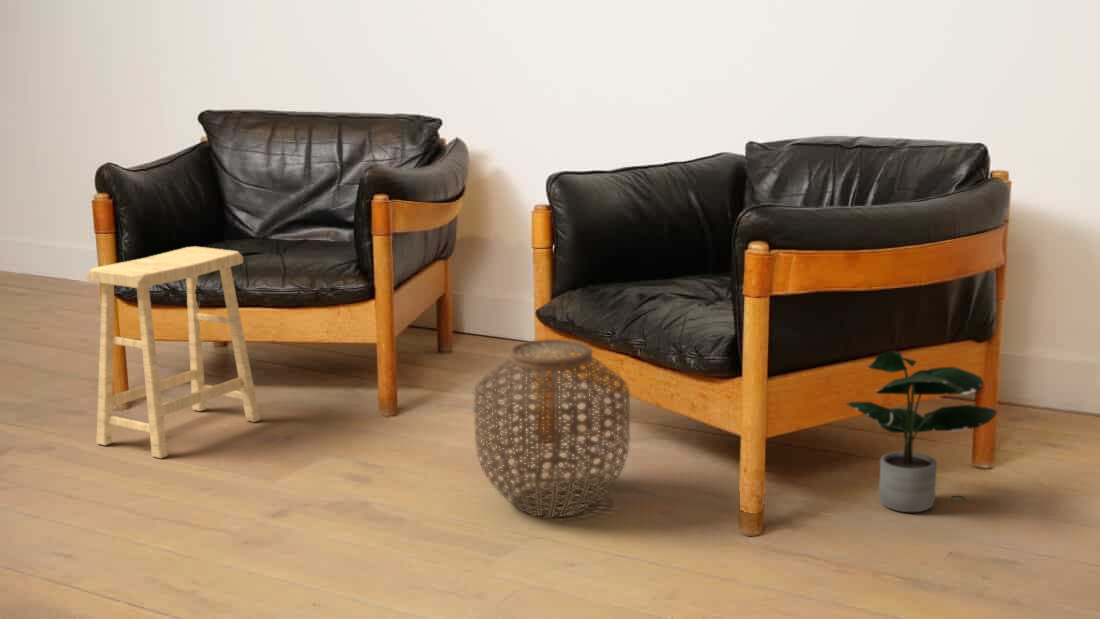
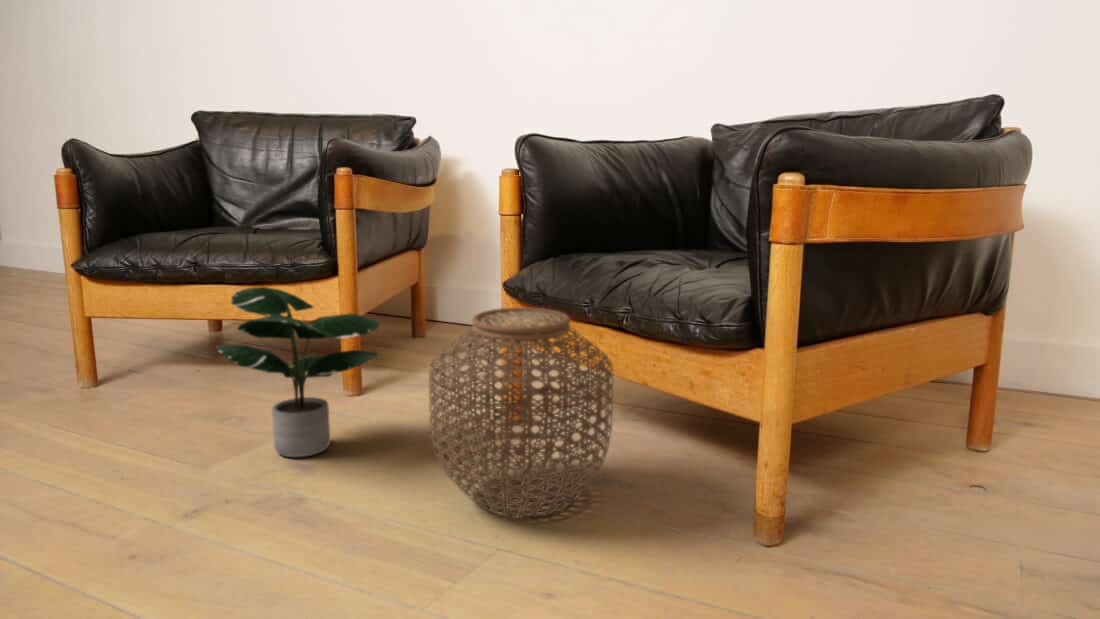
footstool: present [87,247,260,458] -> none [13,222,222,441]
potted plant: present [844,351,997,512] -> present [217,287,380,457]

